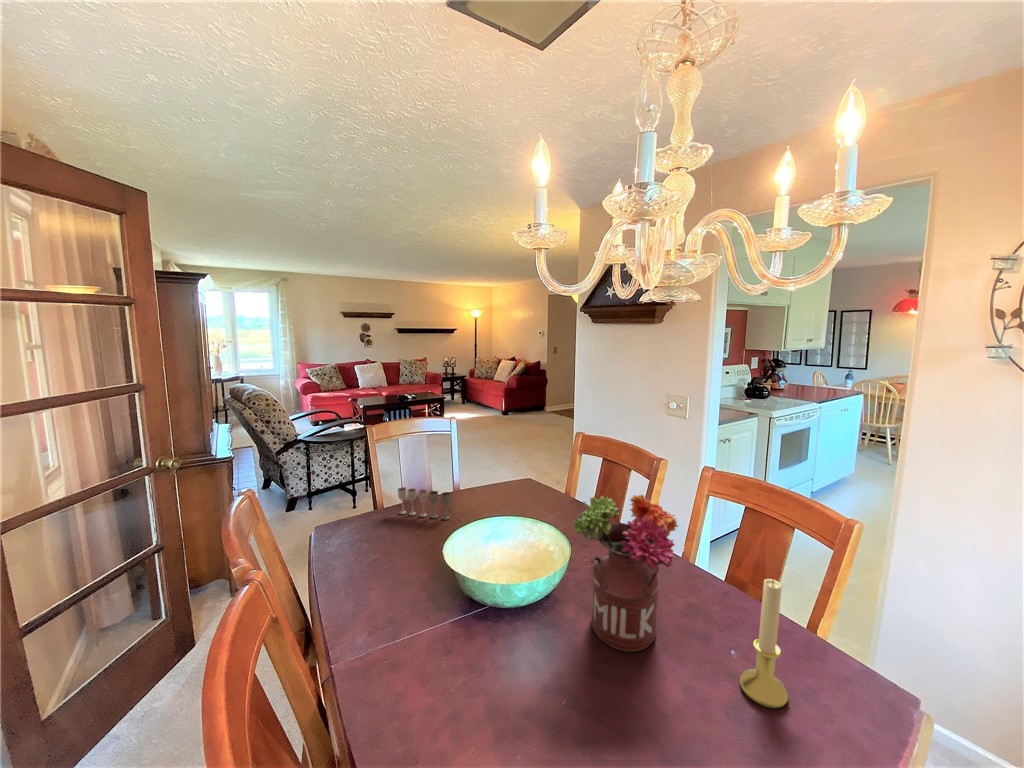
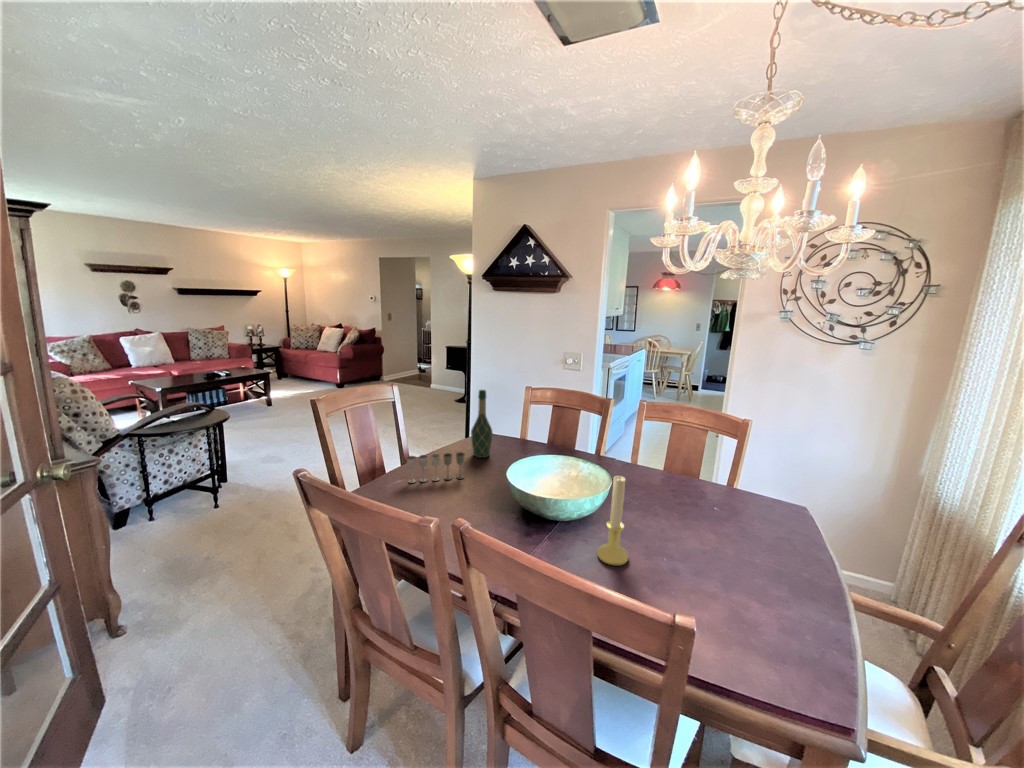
wine bottle: none [480,430,503,503] -> present [471,390,493,458]
flower arrangement: present [572,495,678,652] -> none [652,418,736,532]
candle holder: present [740,579,788,708] -> present [597,476,628,566]

